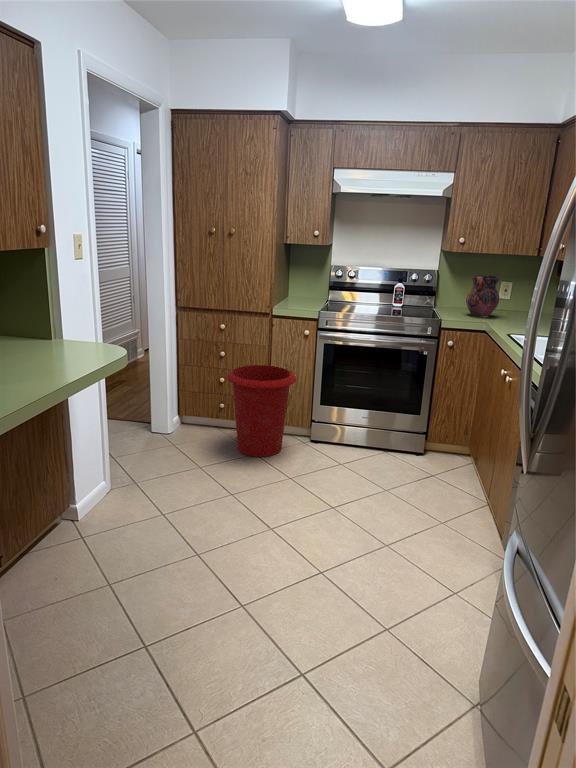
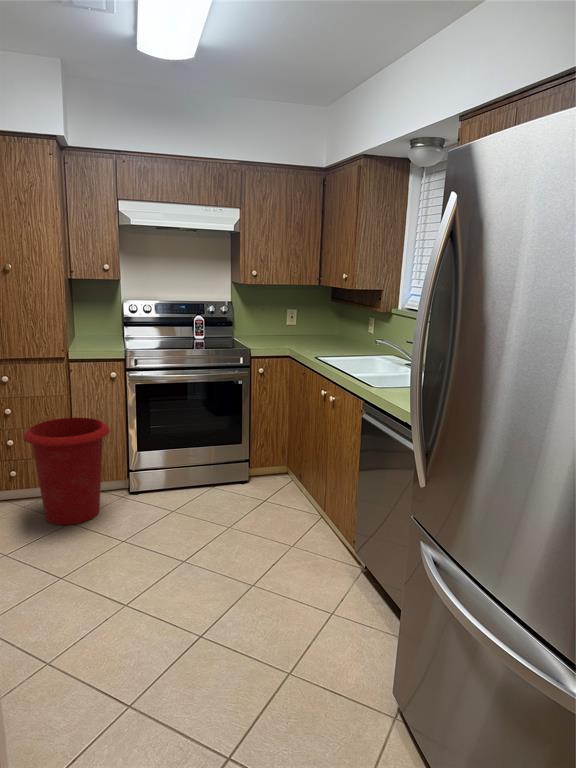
vase: present [466,275,500,317] -> none [264,304,293,343]

